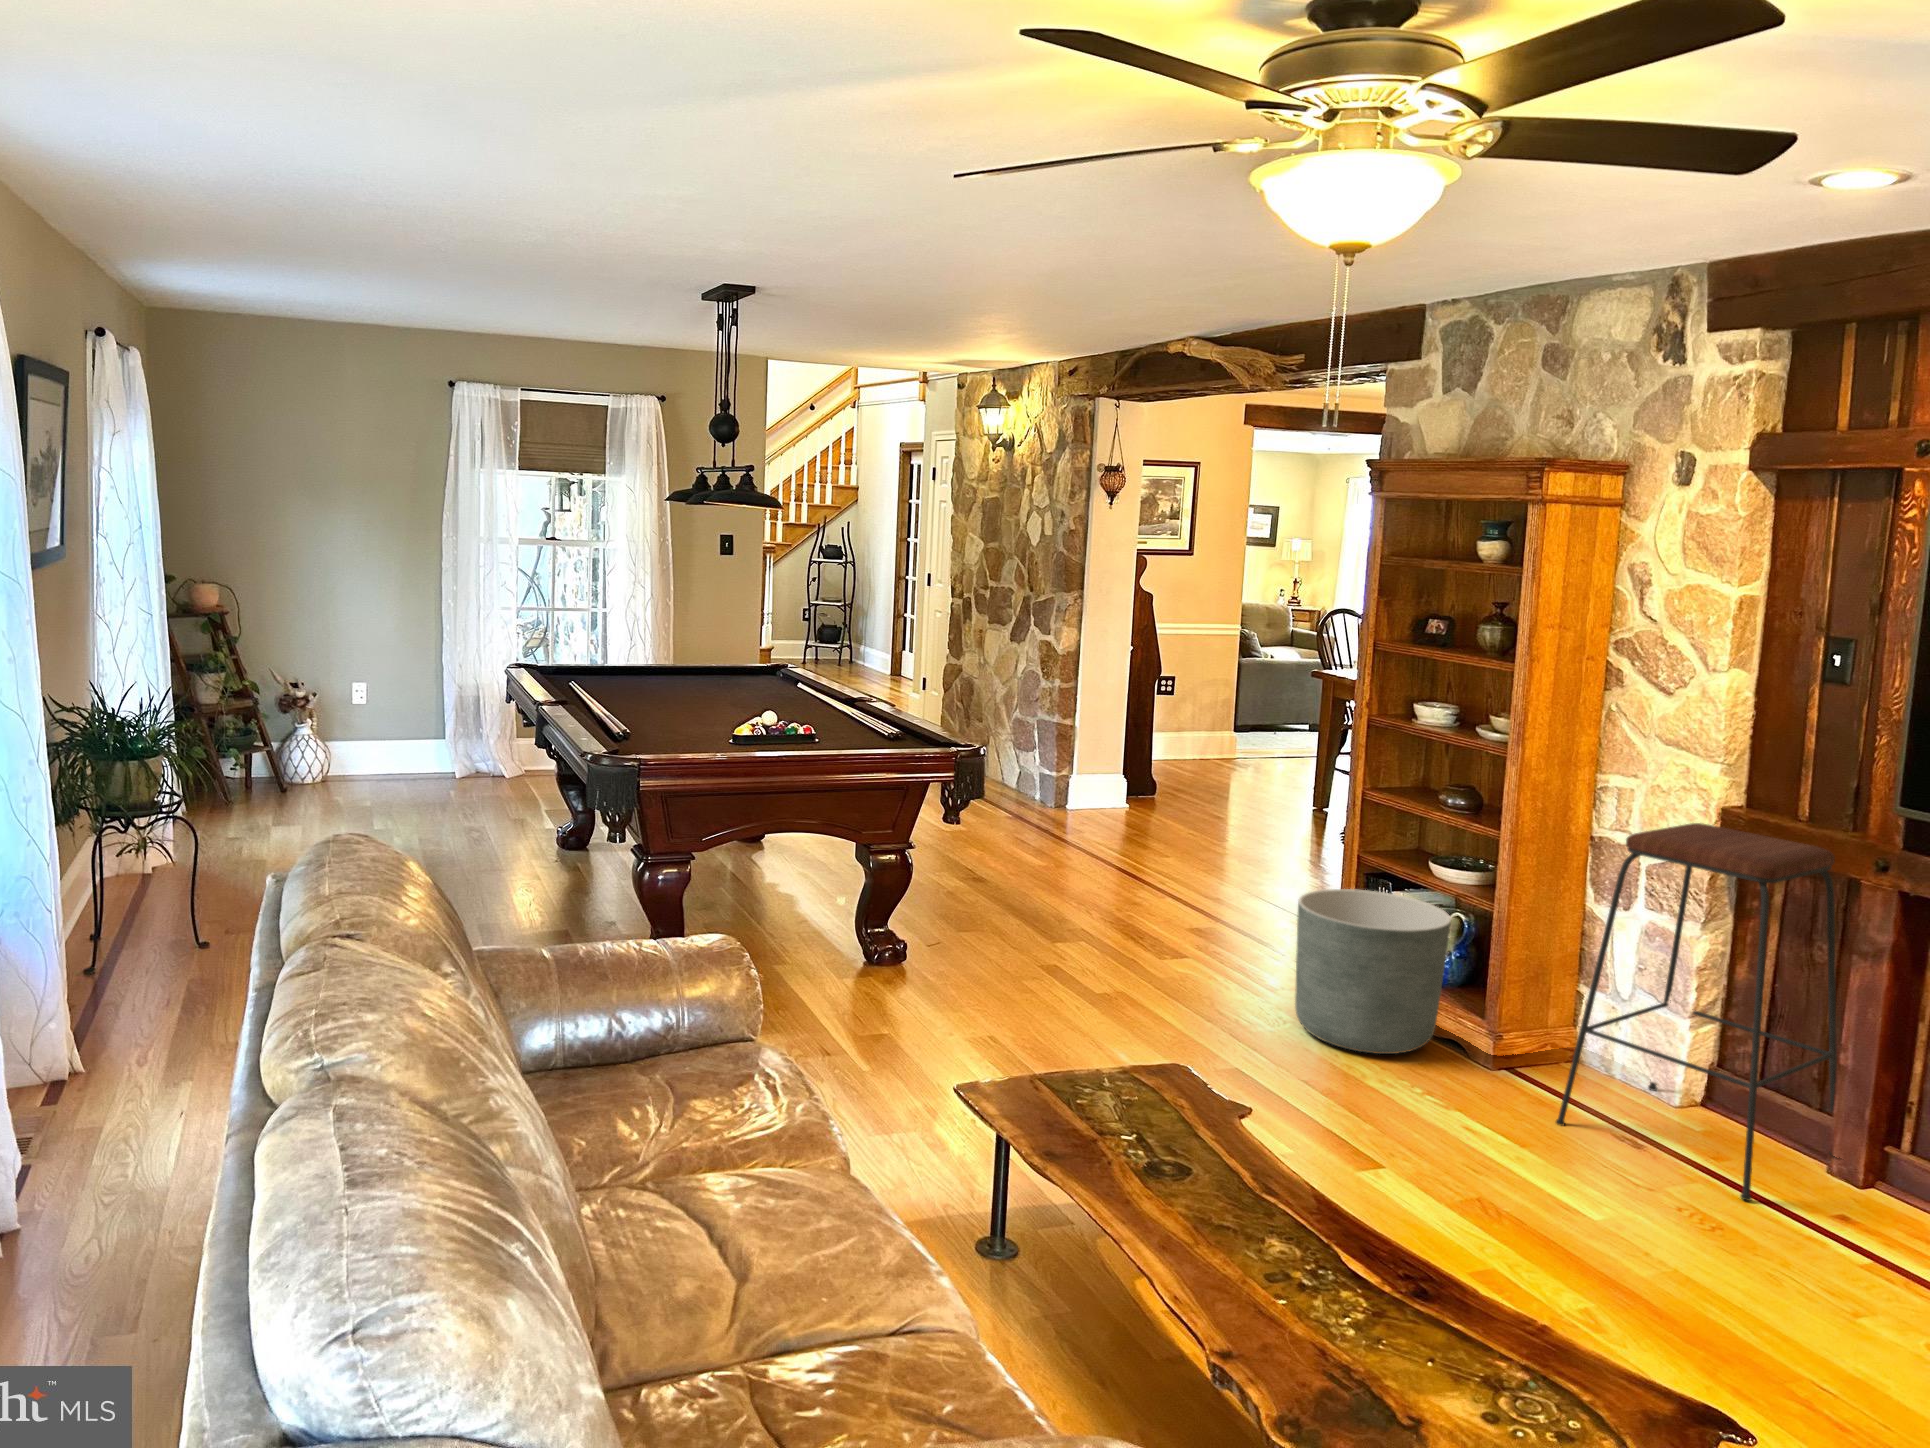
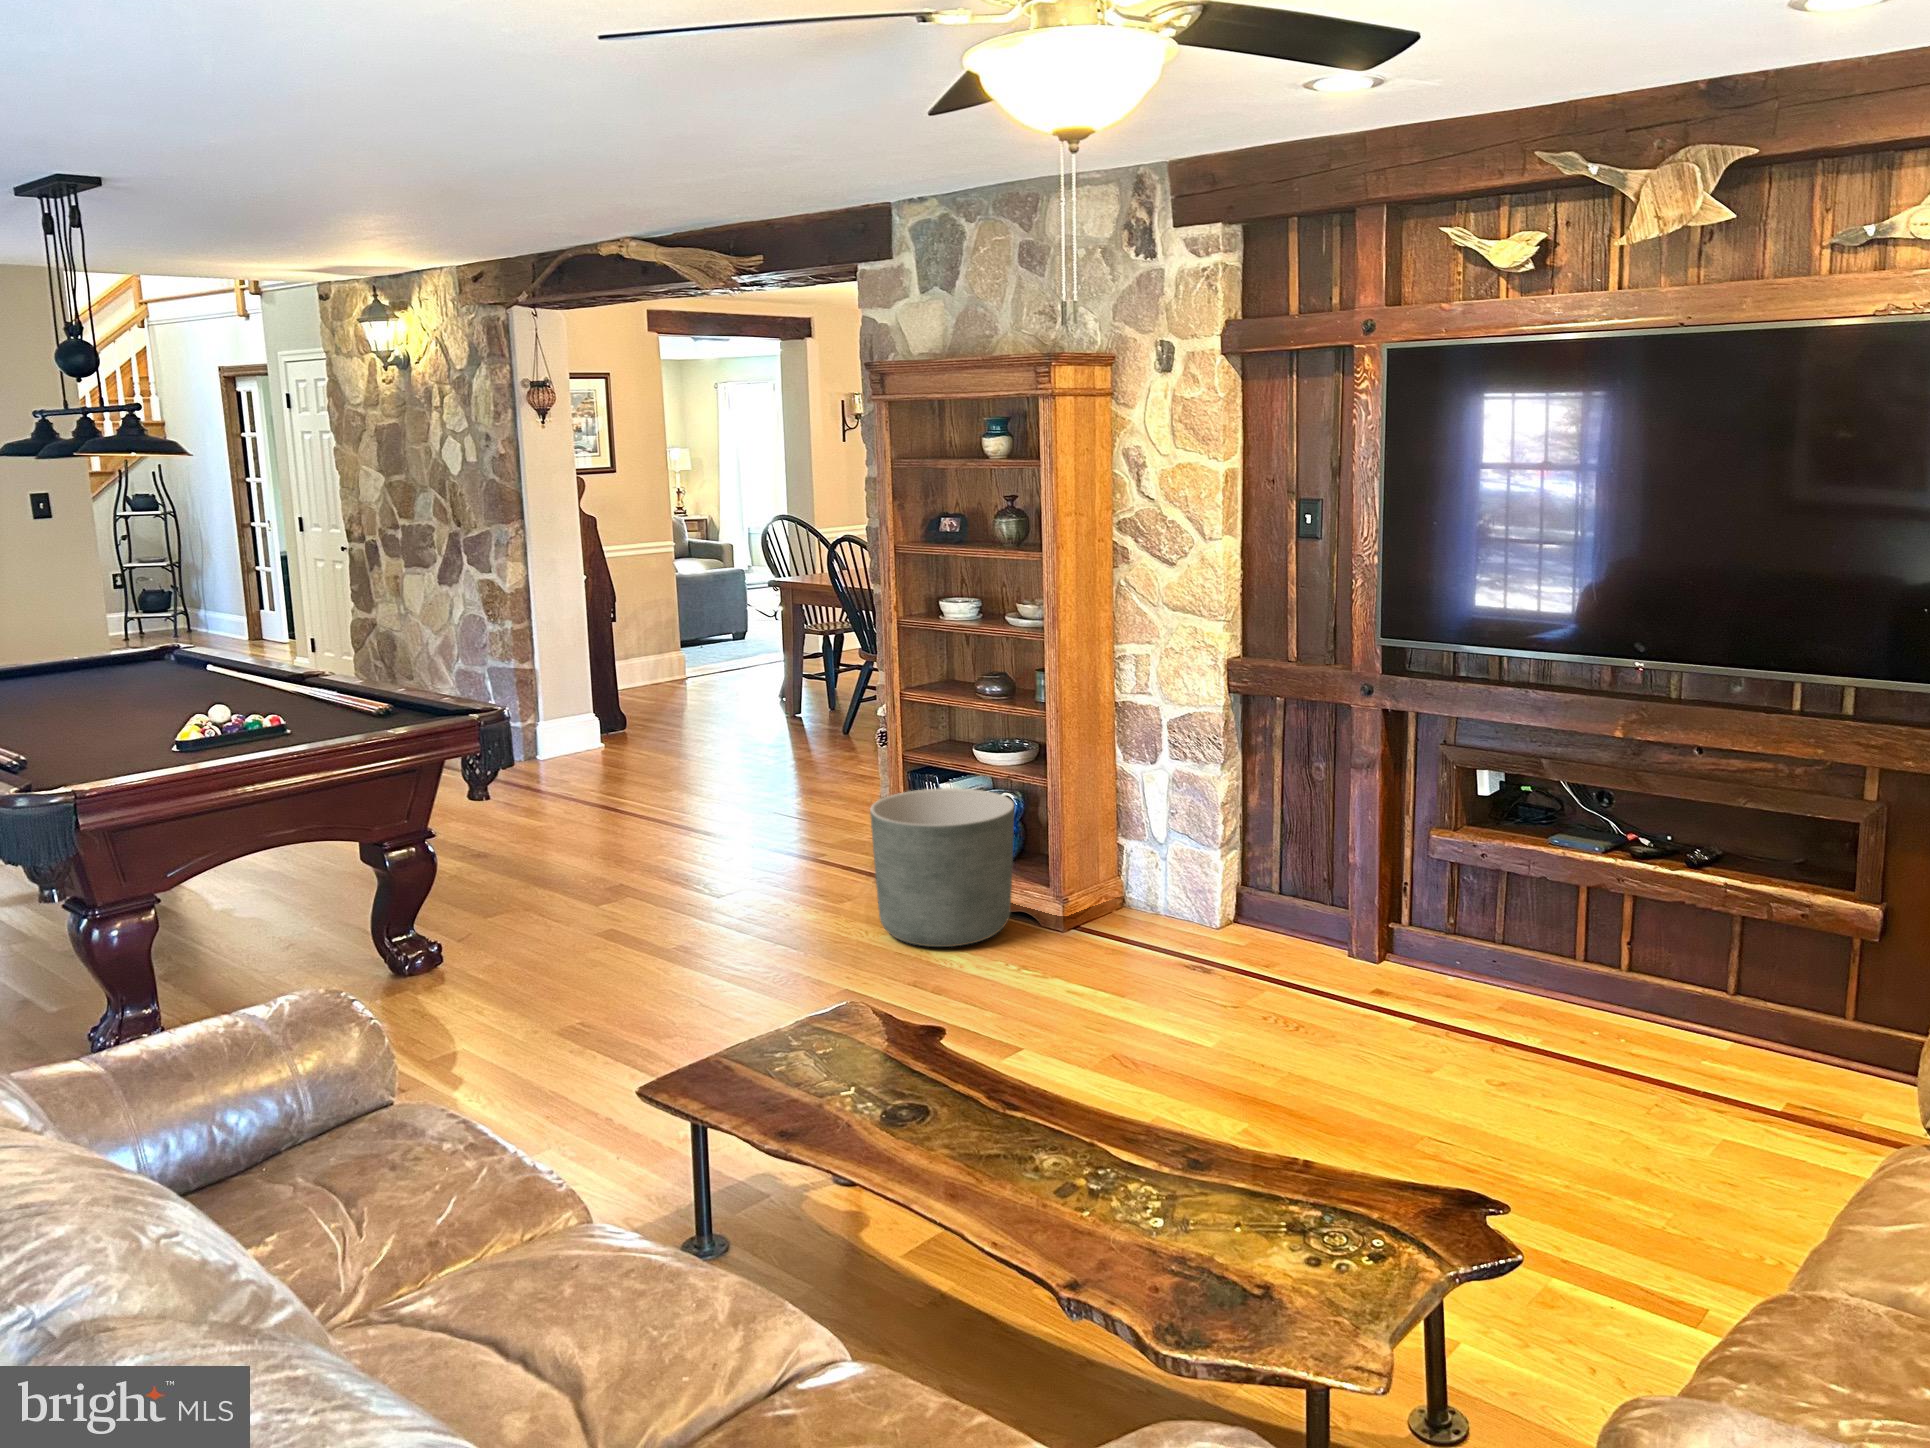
bar stool: present [1556,823,1837,1201] -> none [1139,676,1344,993]

